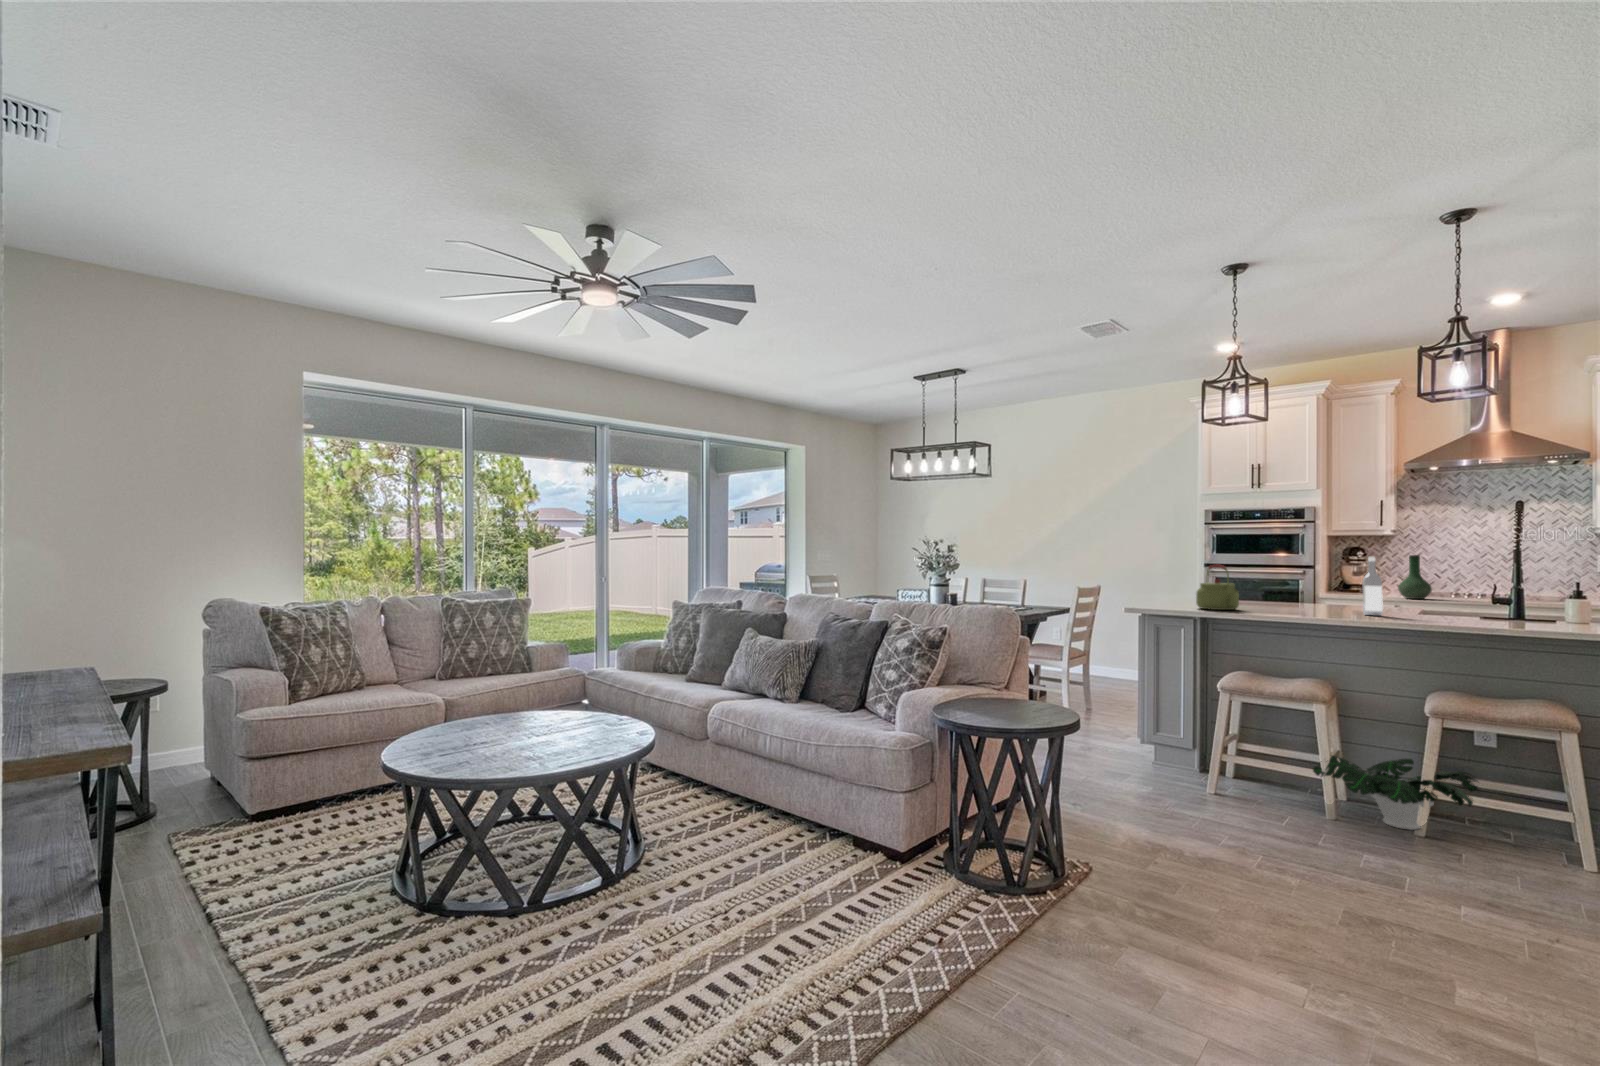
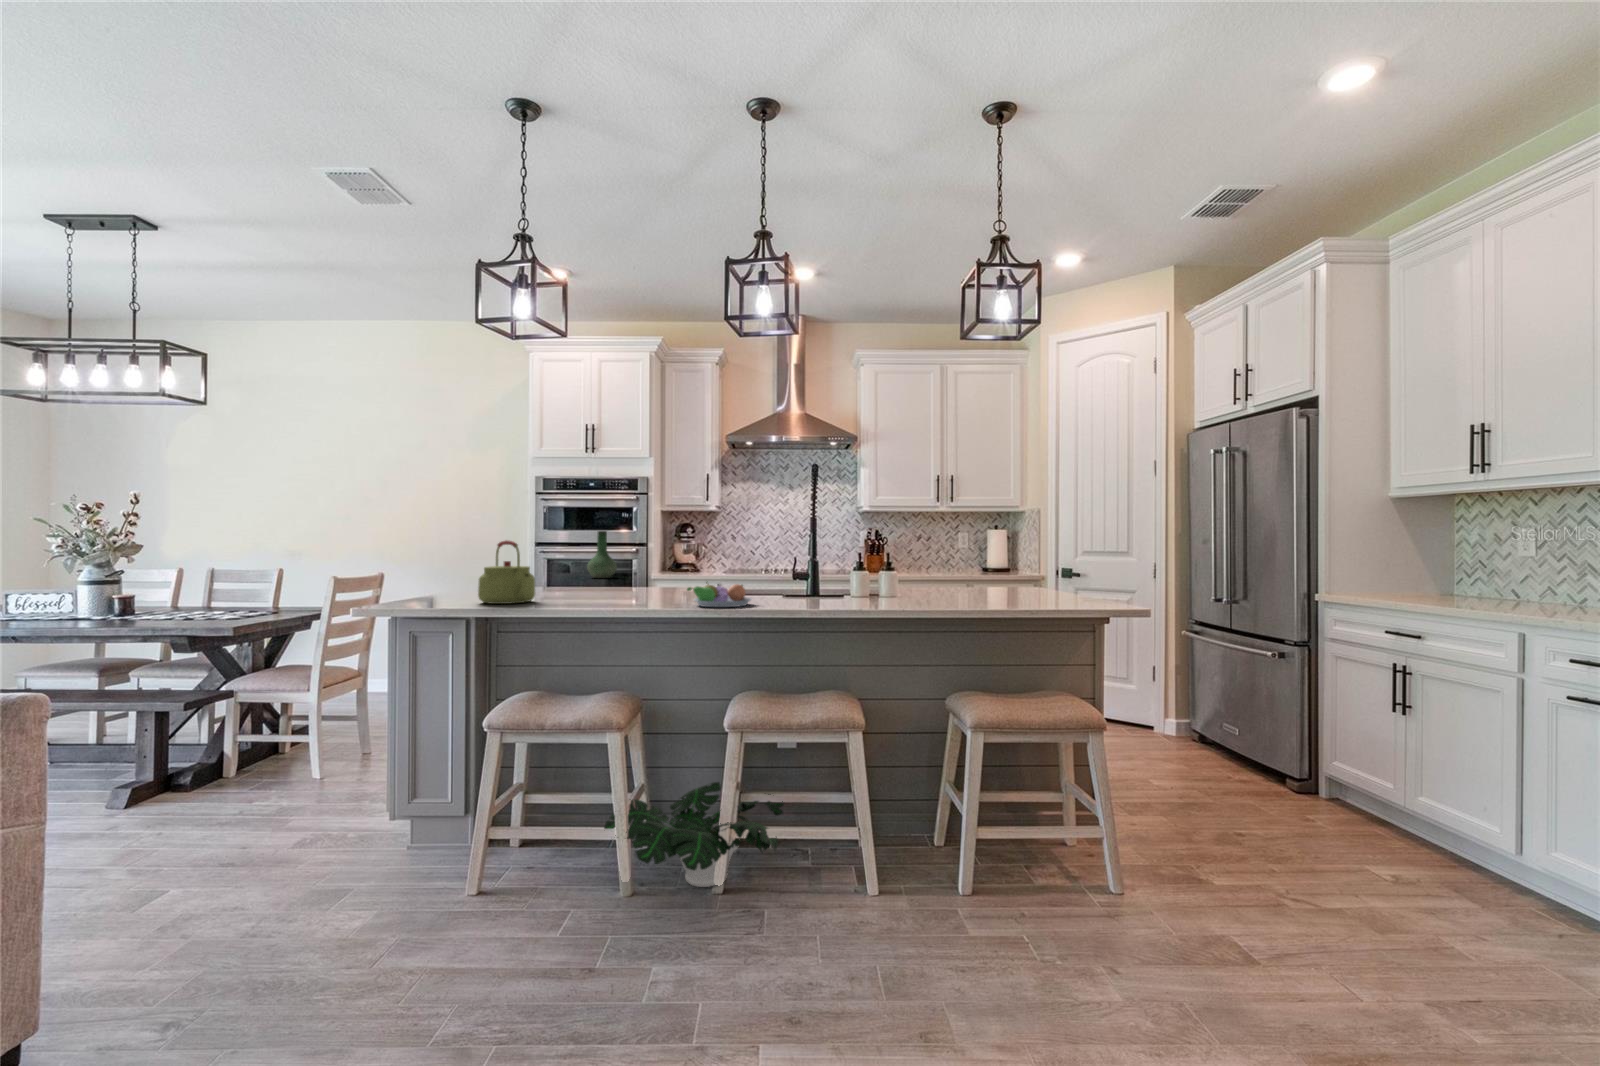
vase: present [1398,555,1432,599] -> present [587,531,617,578]
wine bottle: present [1363,557,1383,616] -> none [675,528,695,600]
fruit bowl: none [1377,600,1443,622] -> present [687,582,752,607]

